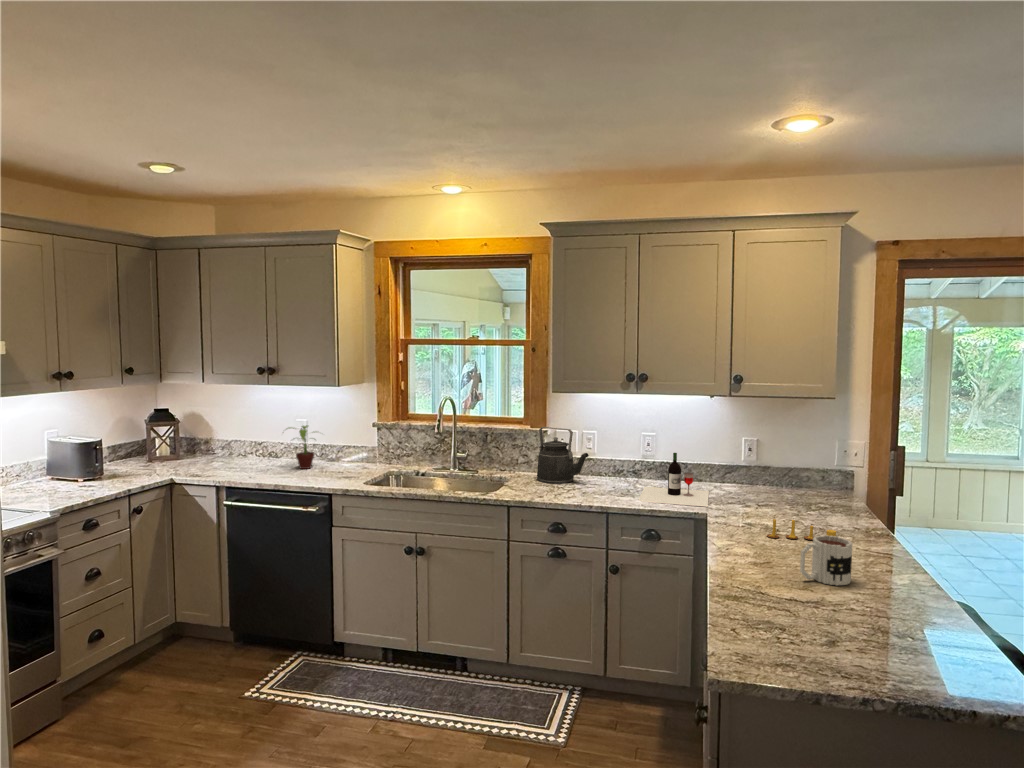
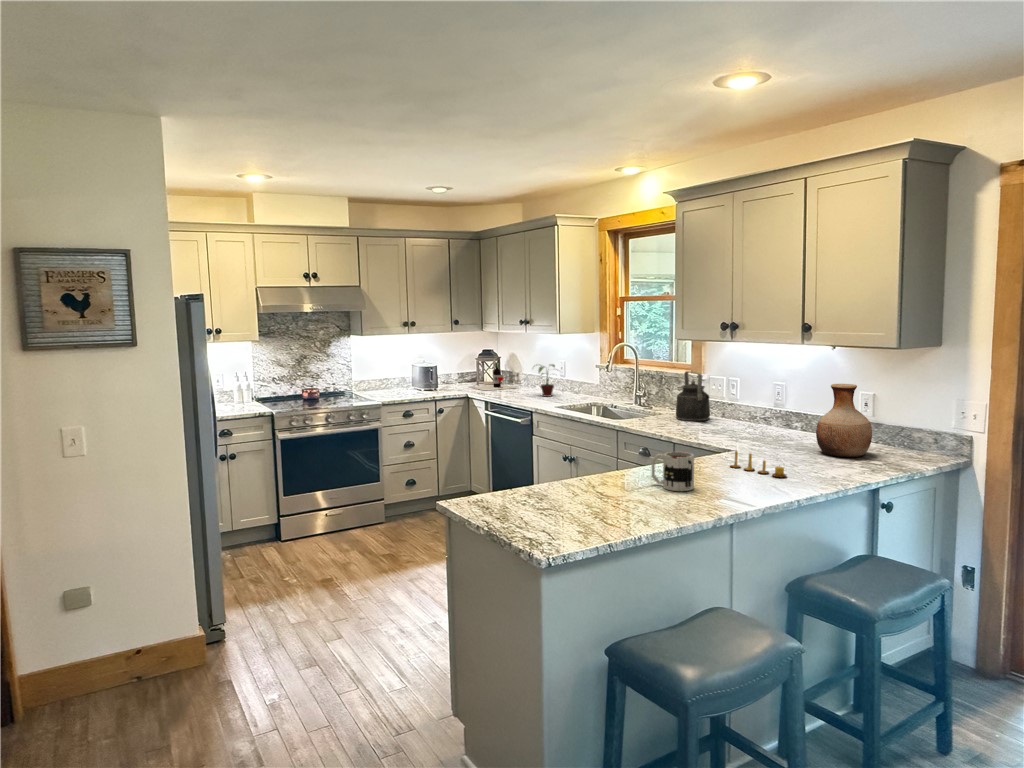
vase: none [750,434,803,506] -> present [816,384,872,457]
wine bottle: present [639,453,709,507] -> present [471,363,516,391]

